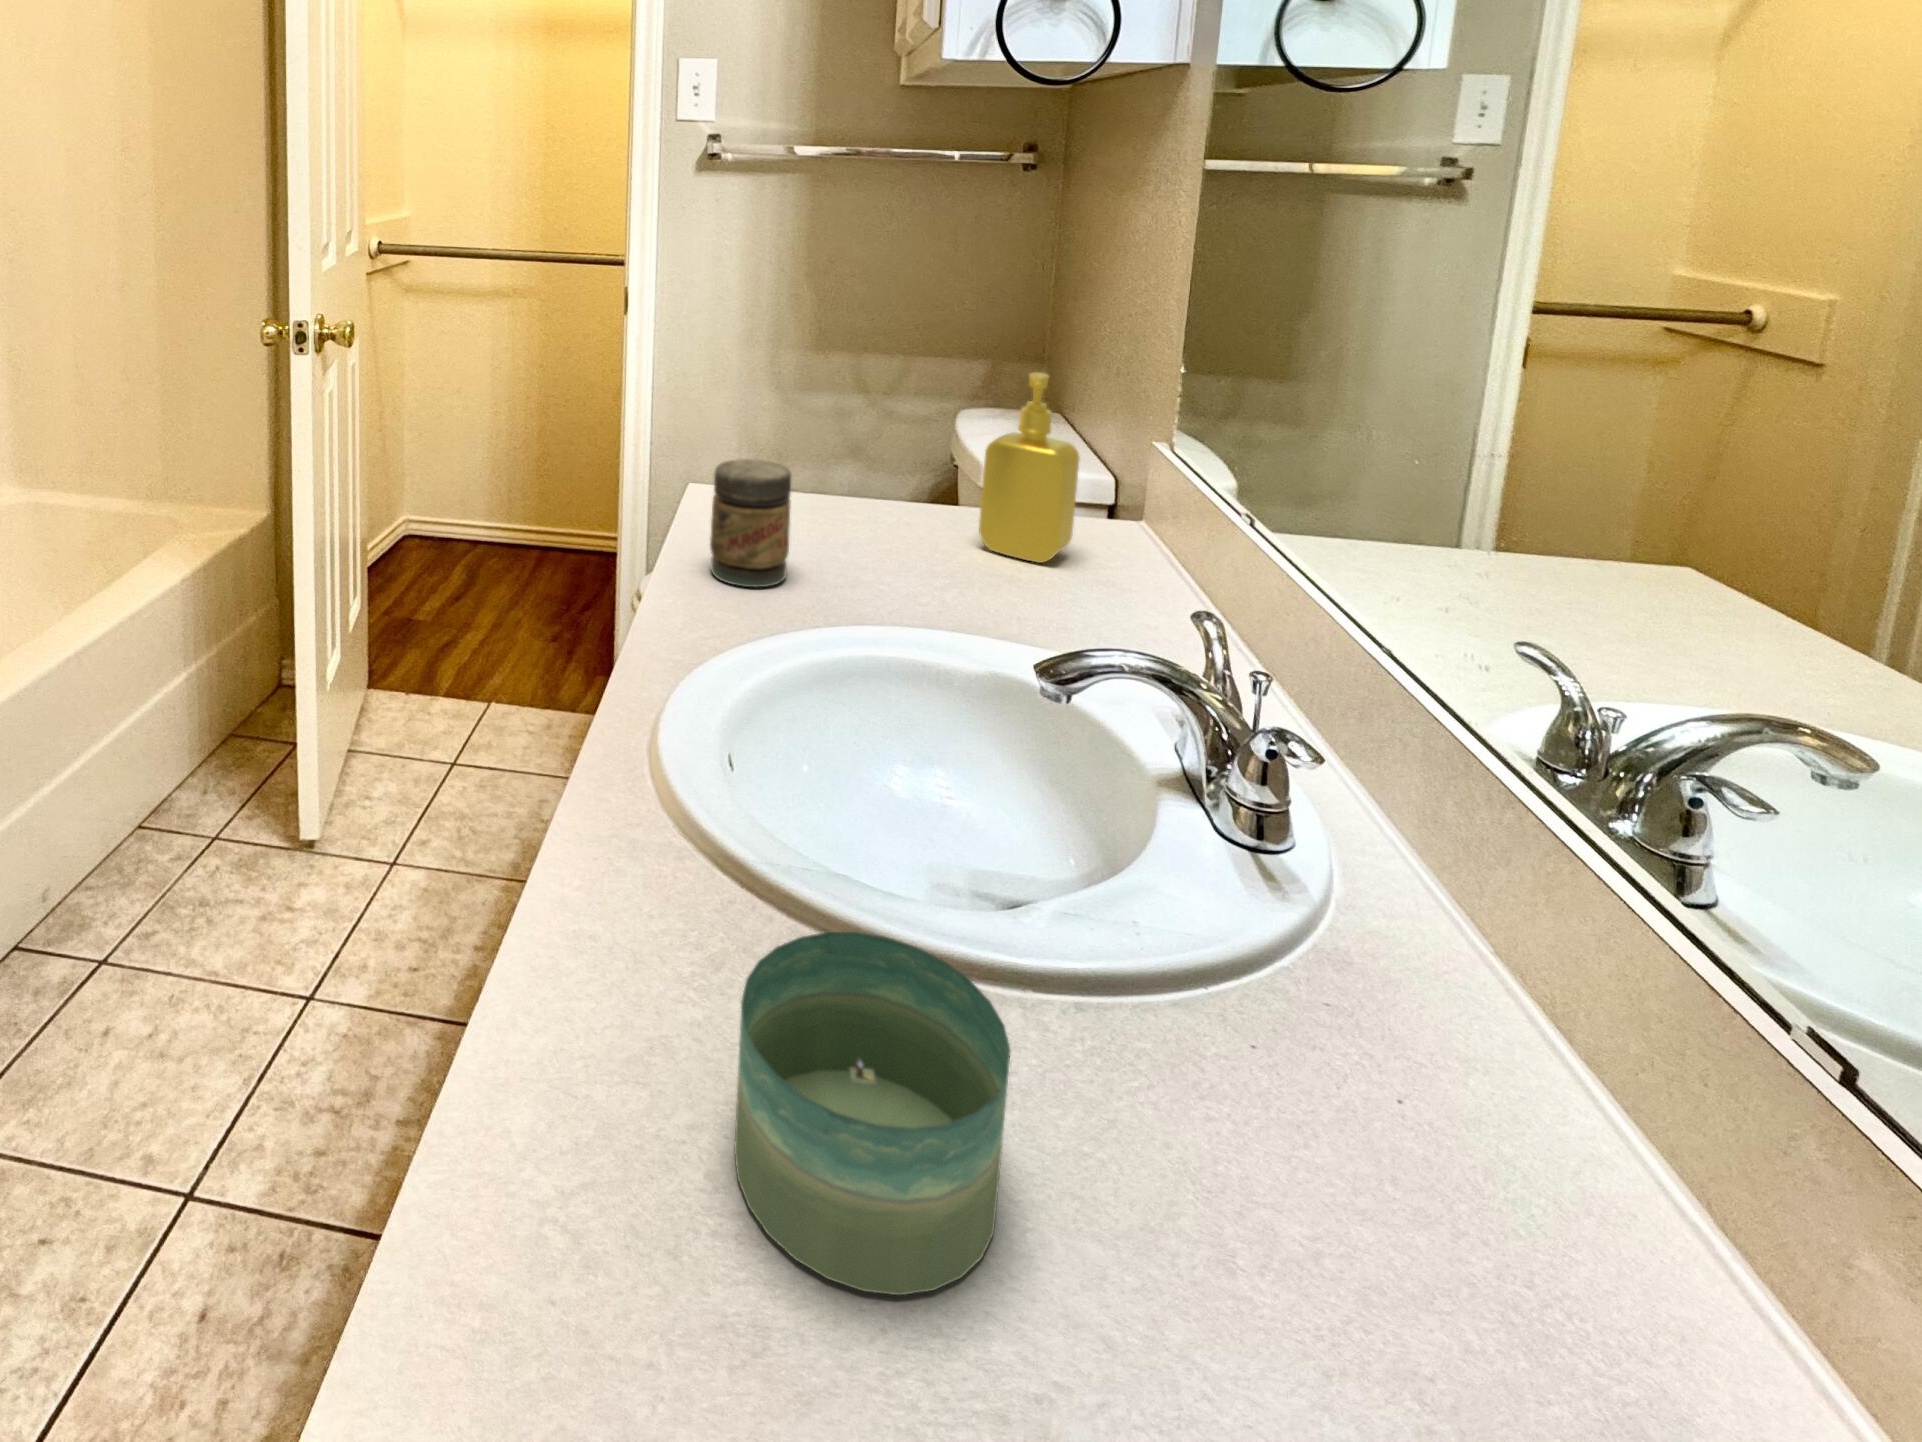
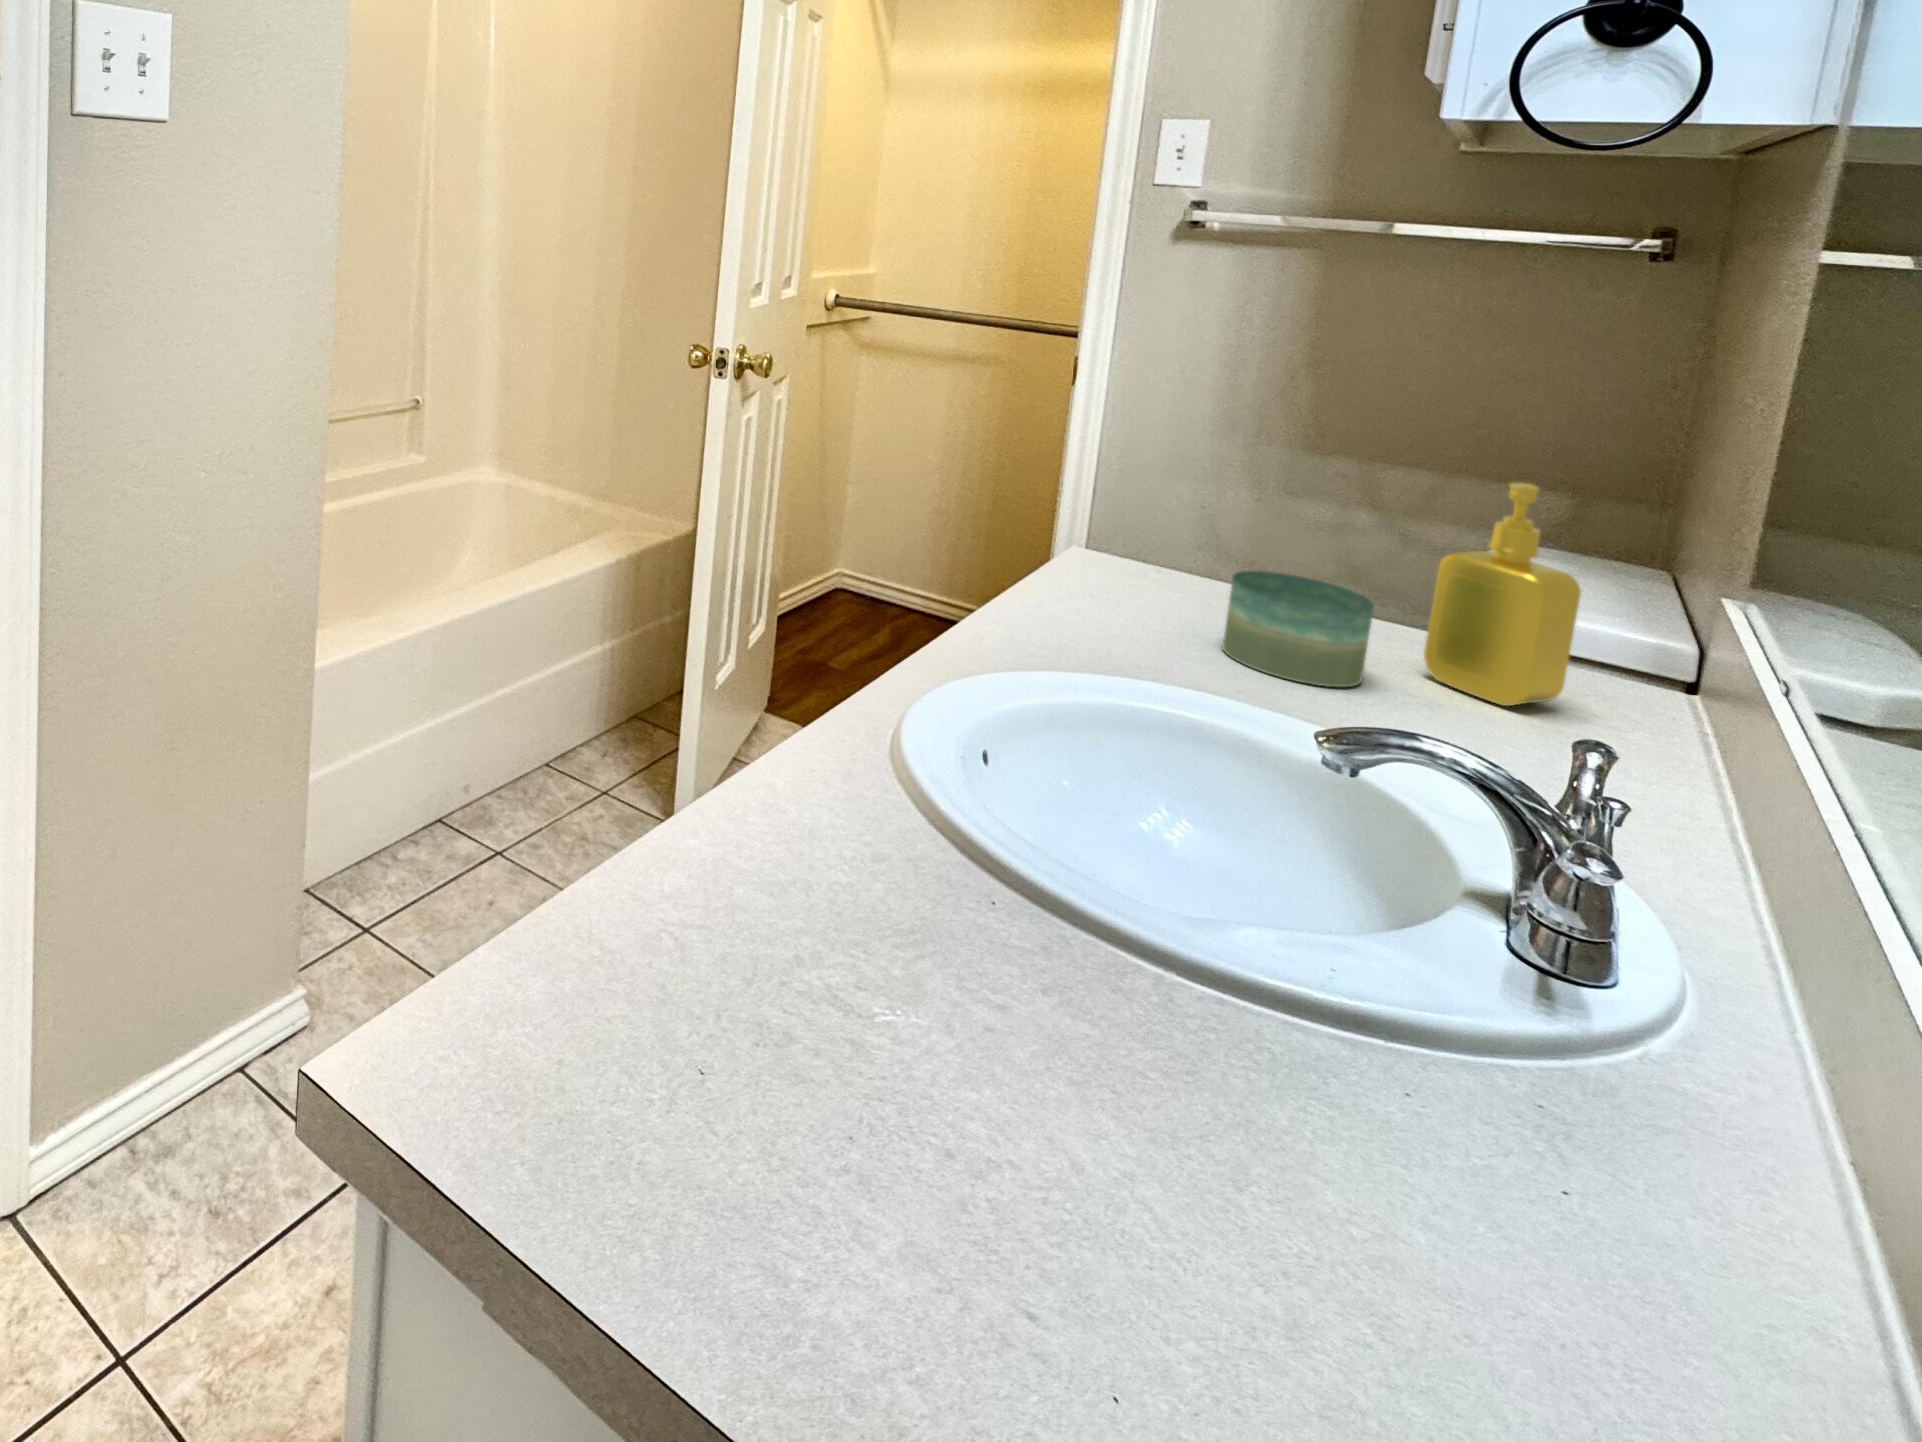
jar: present [710,459,791,587] -> none [1053,515,1153,645]
candle: present [734,932,1010,1295] -> present [1223,571,1374,687]

